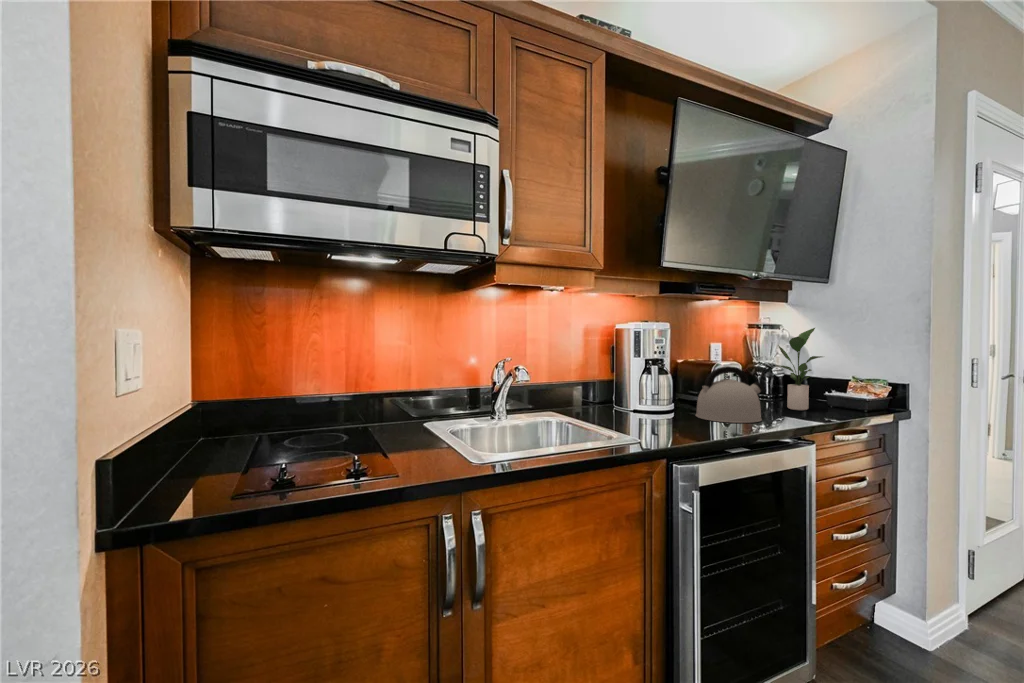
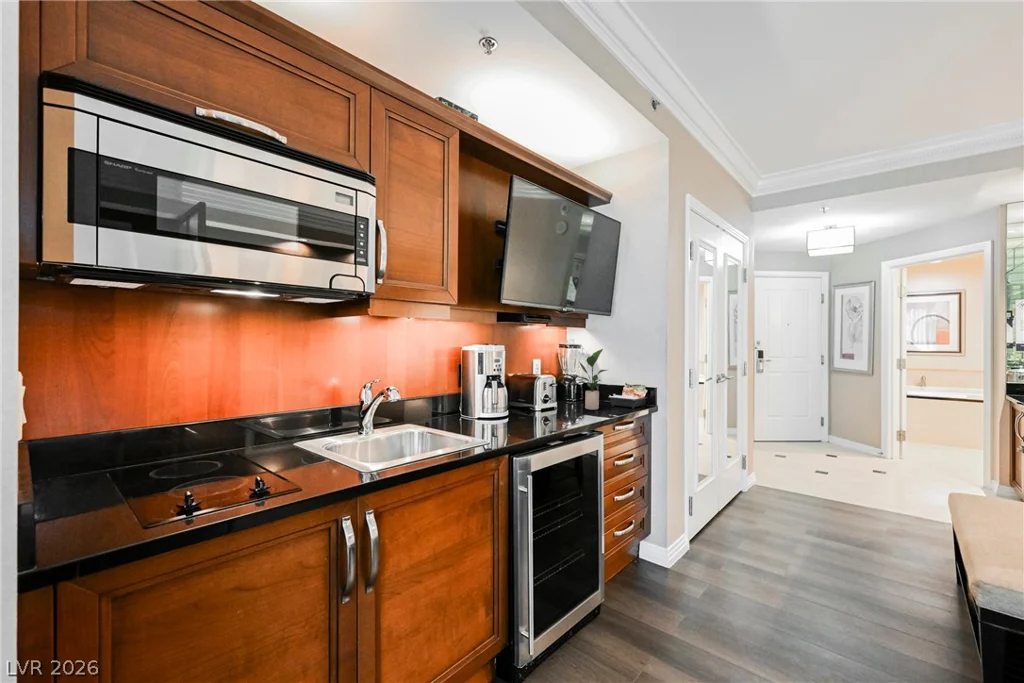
kettle: present [696,366,763,423] -> none [524,380,570,423]

